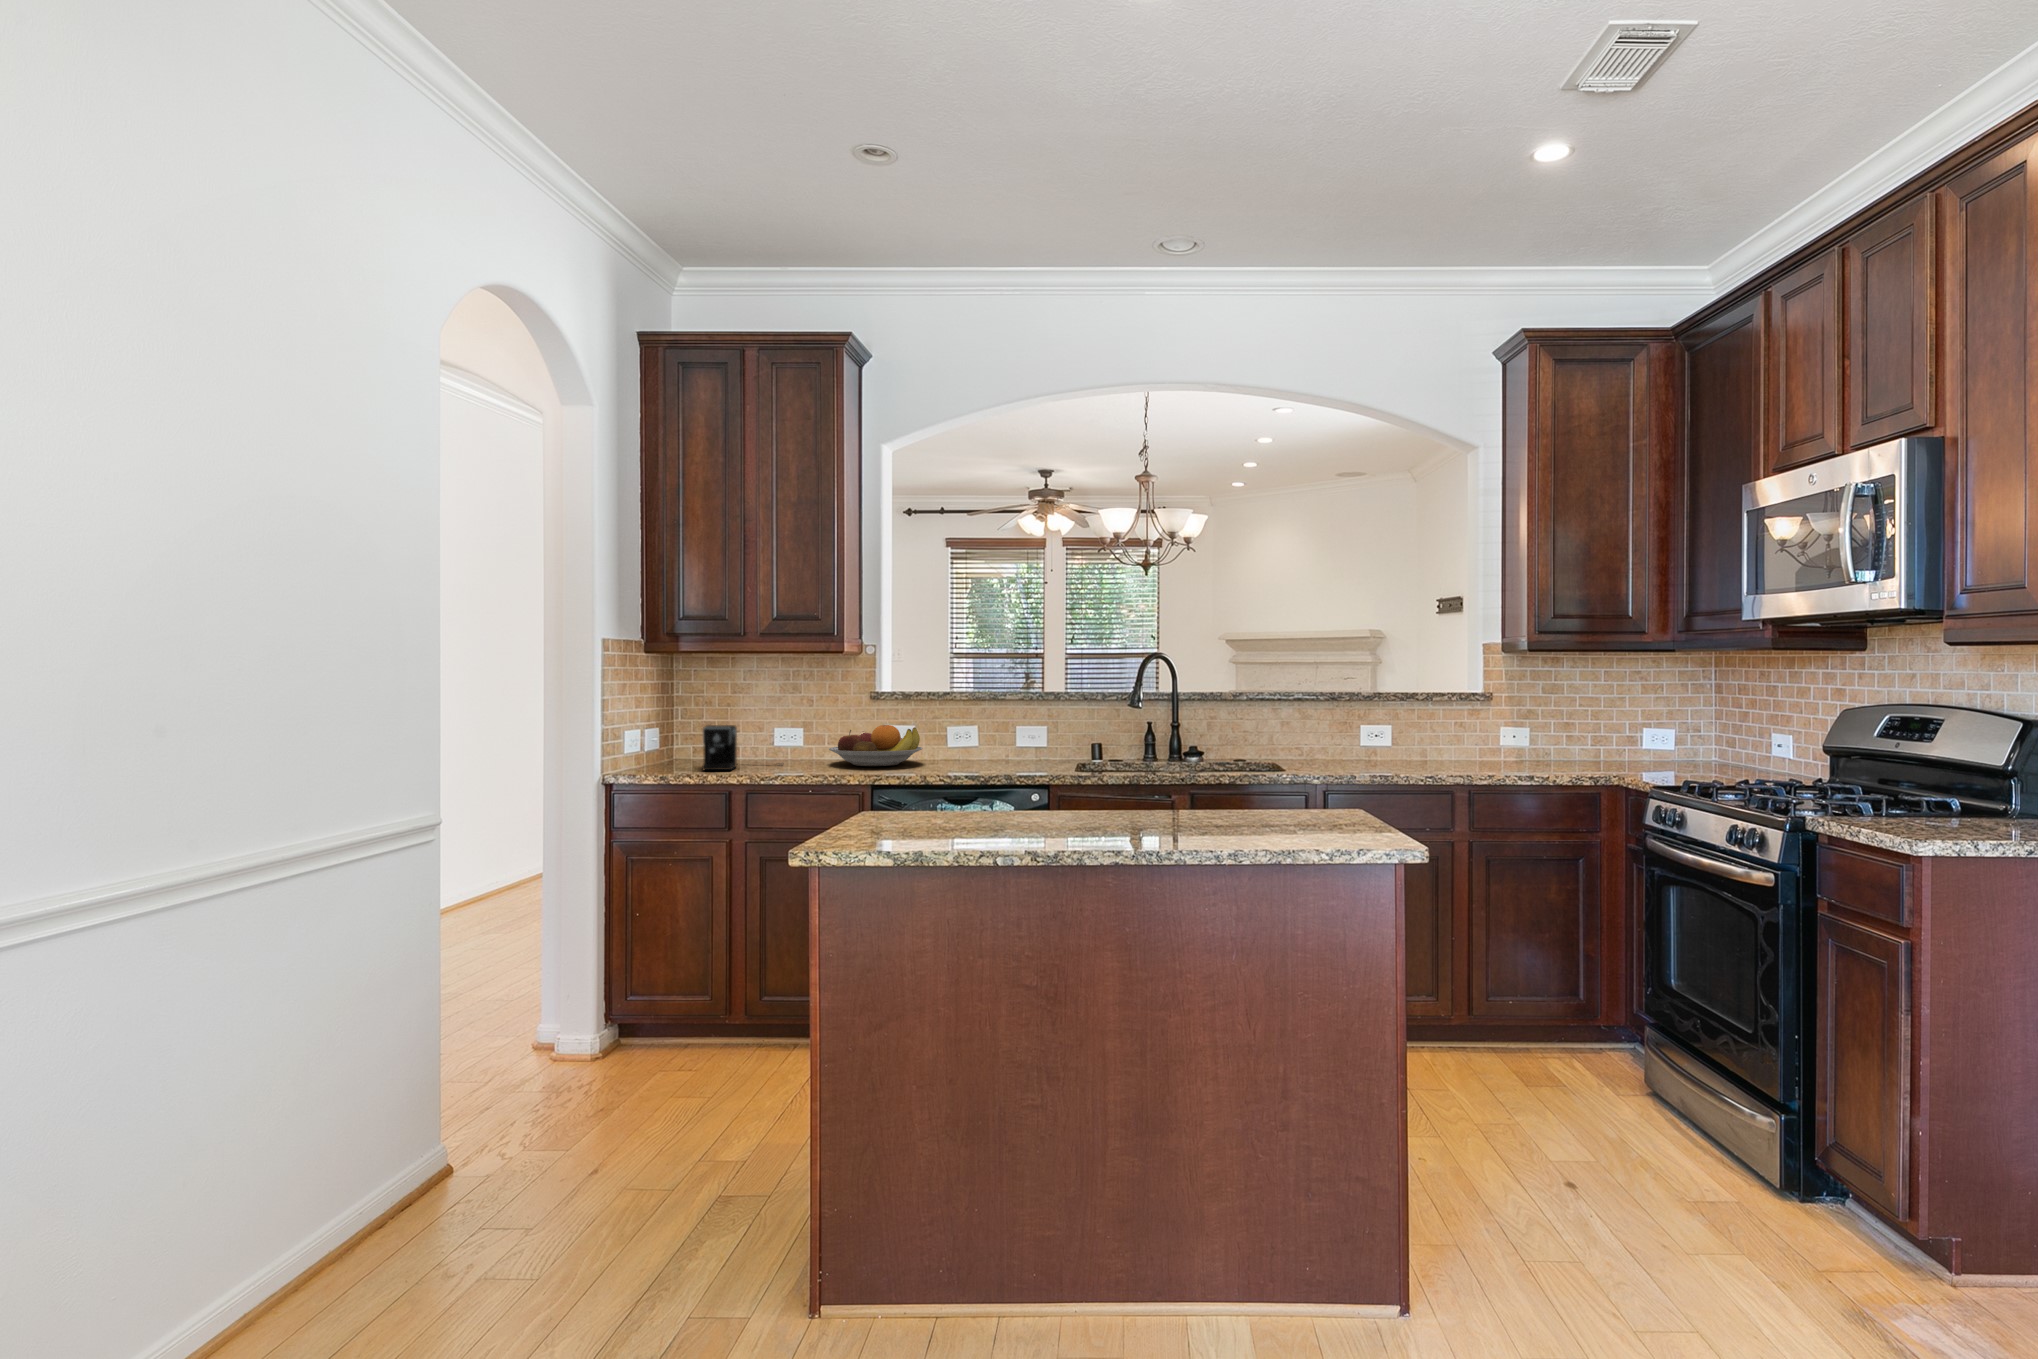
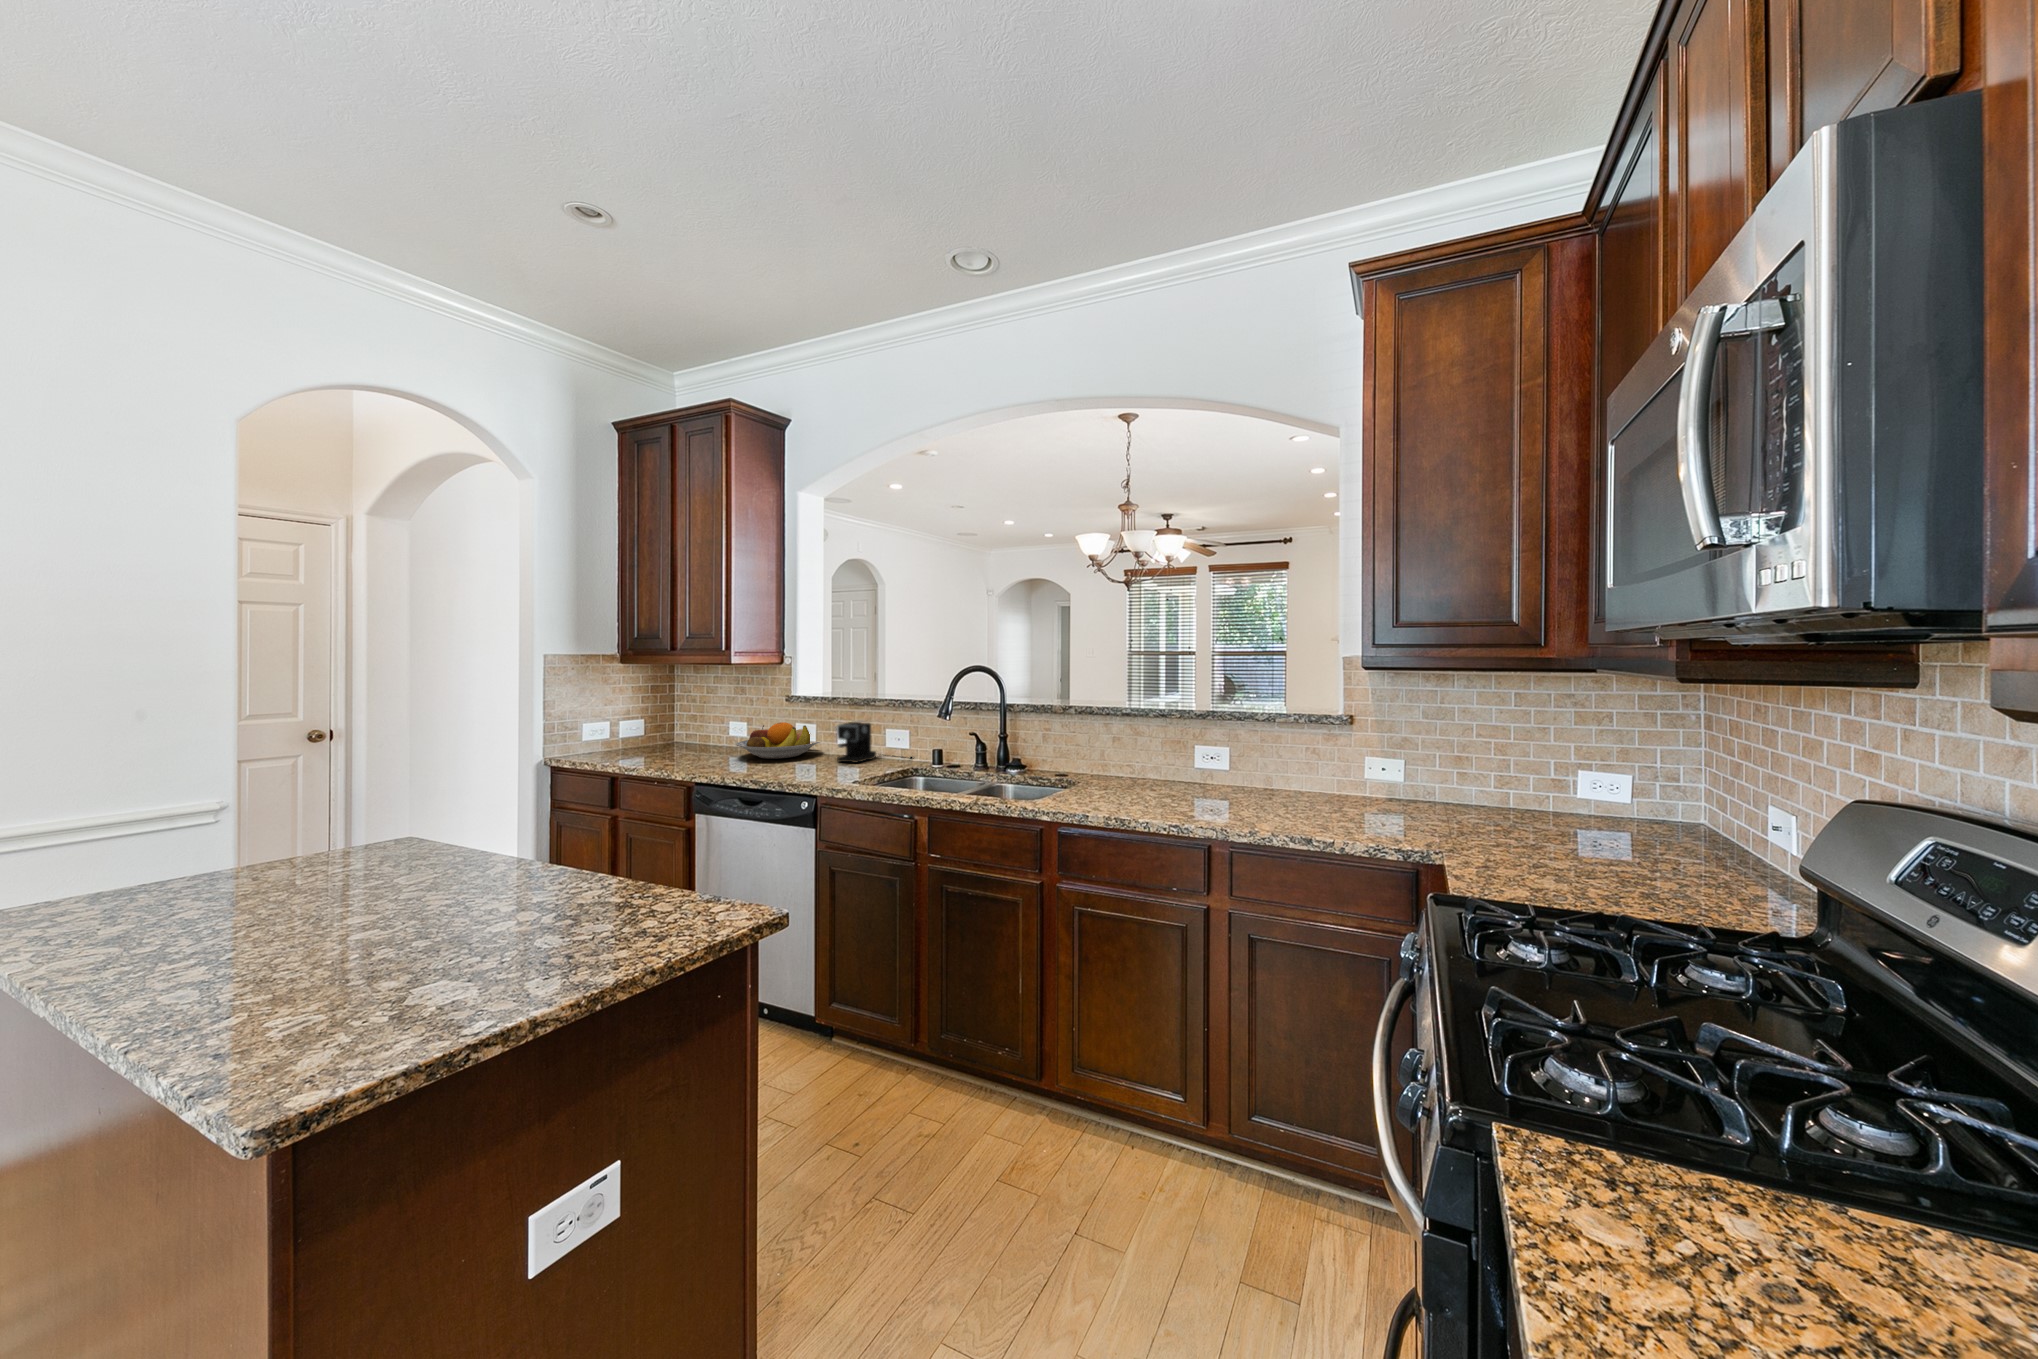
coffee maker: present [702,725,782,770] -> present [837,722,876,763]

